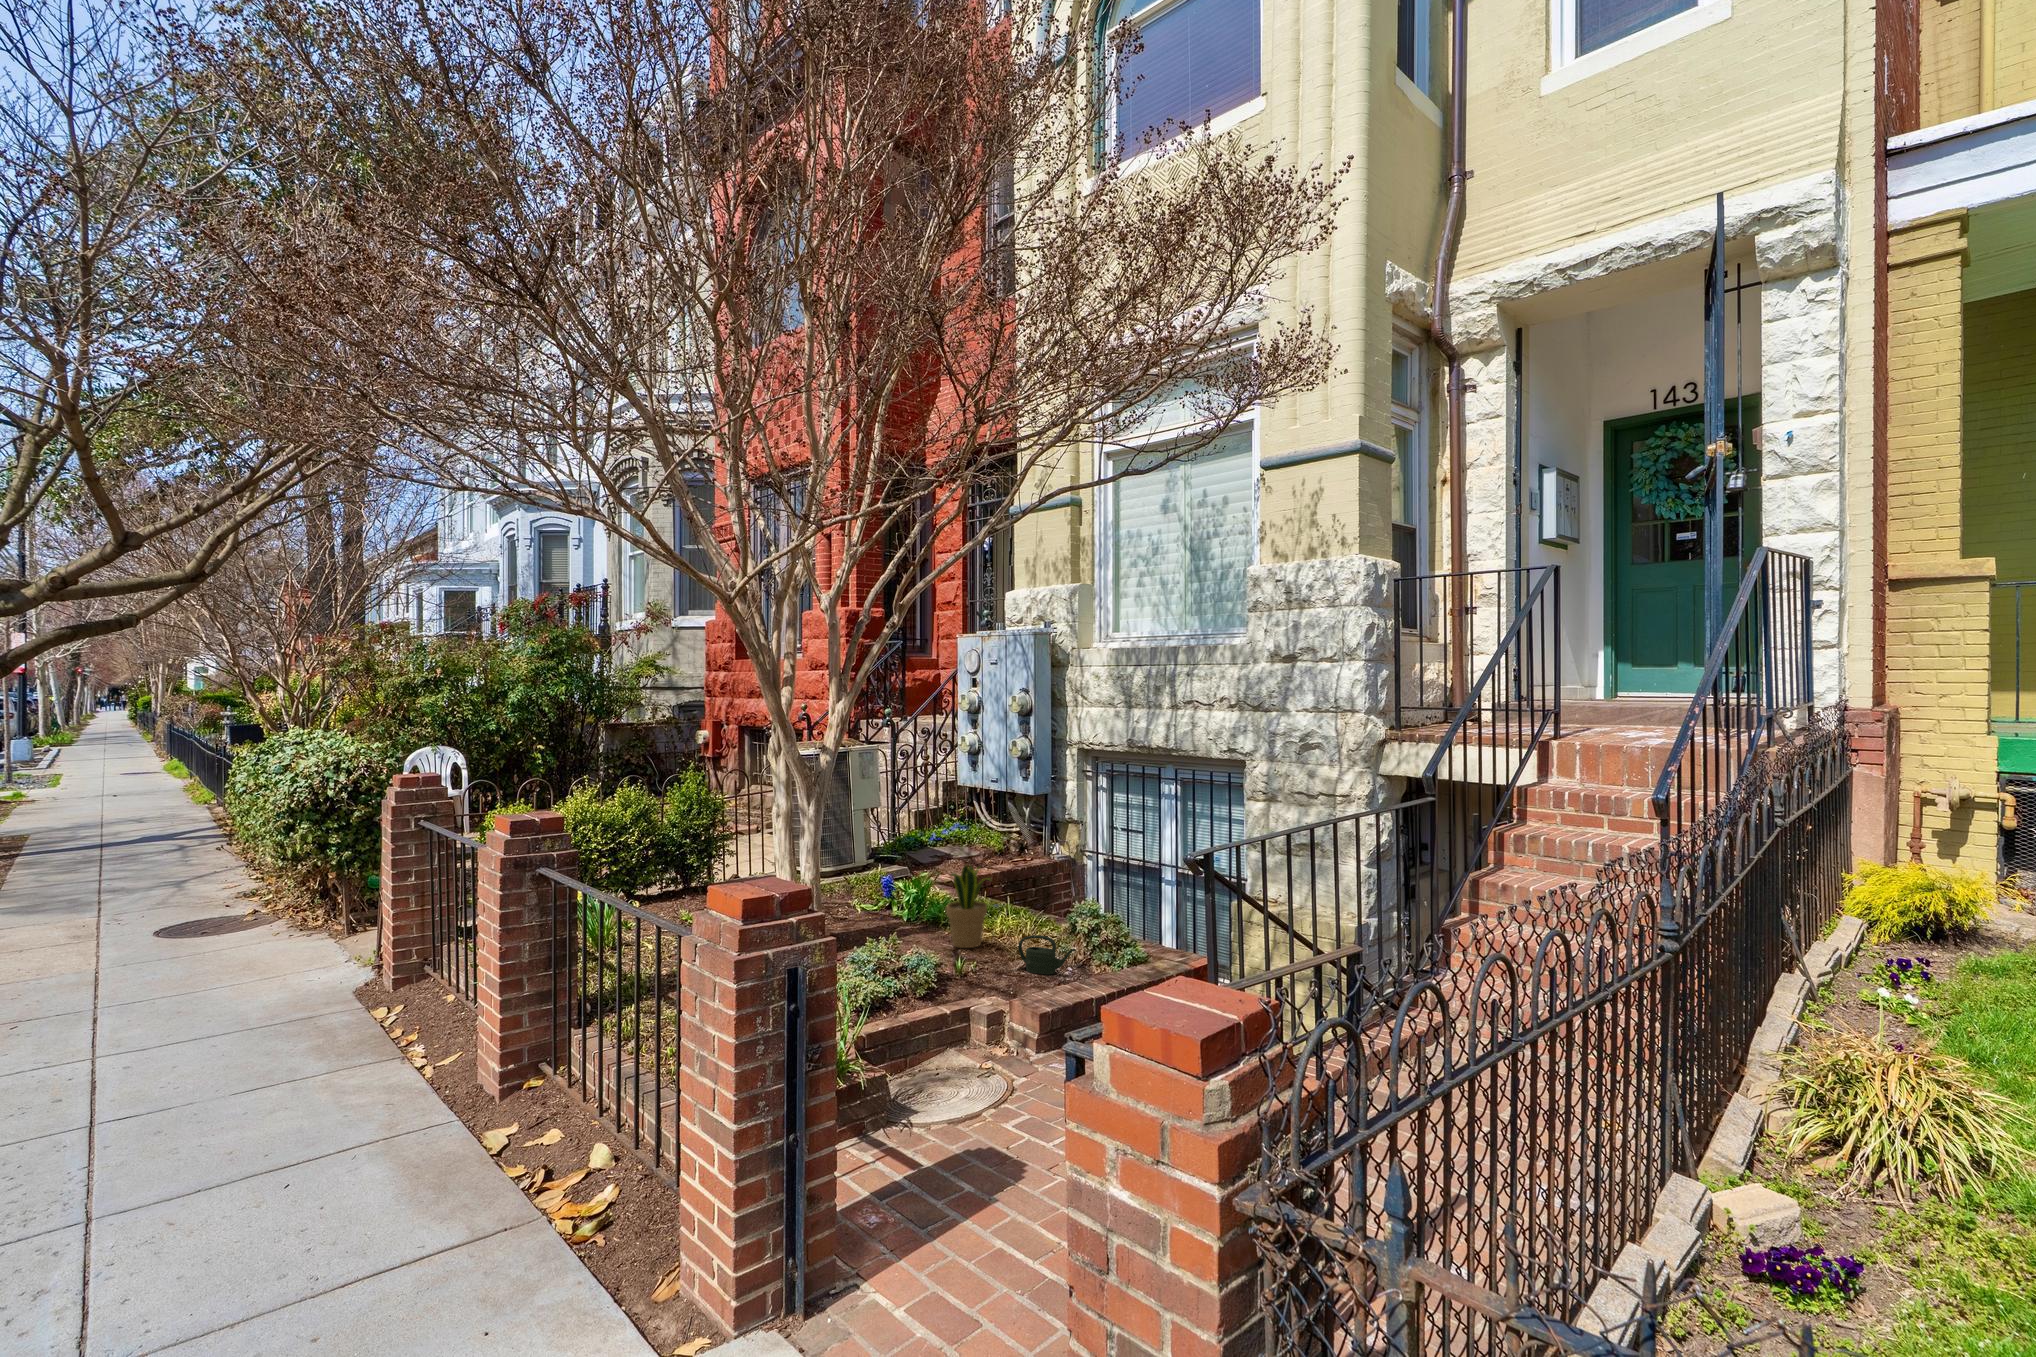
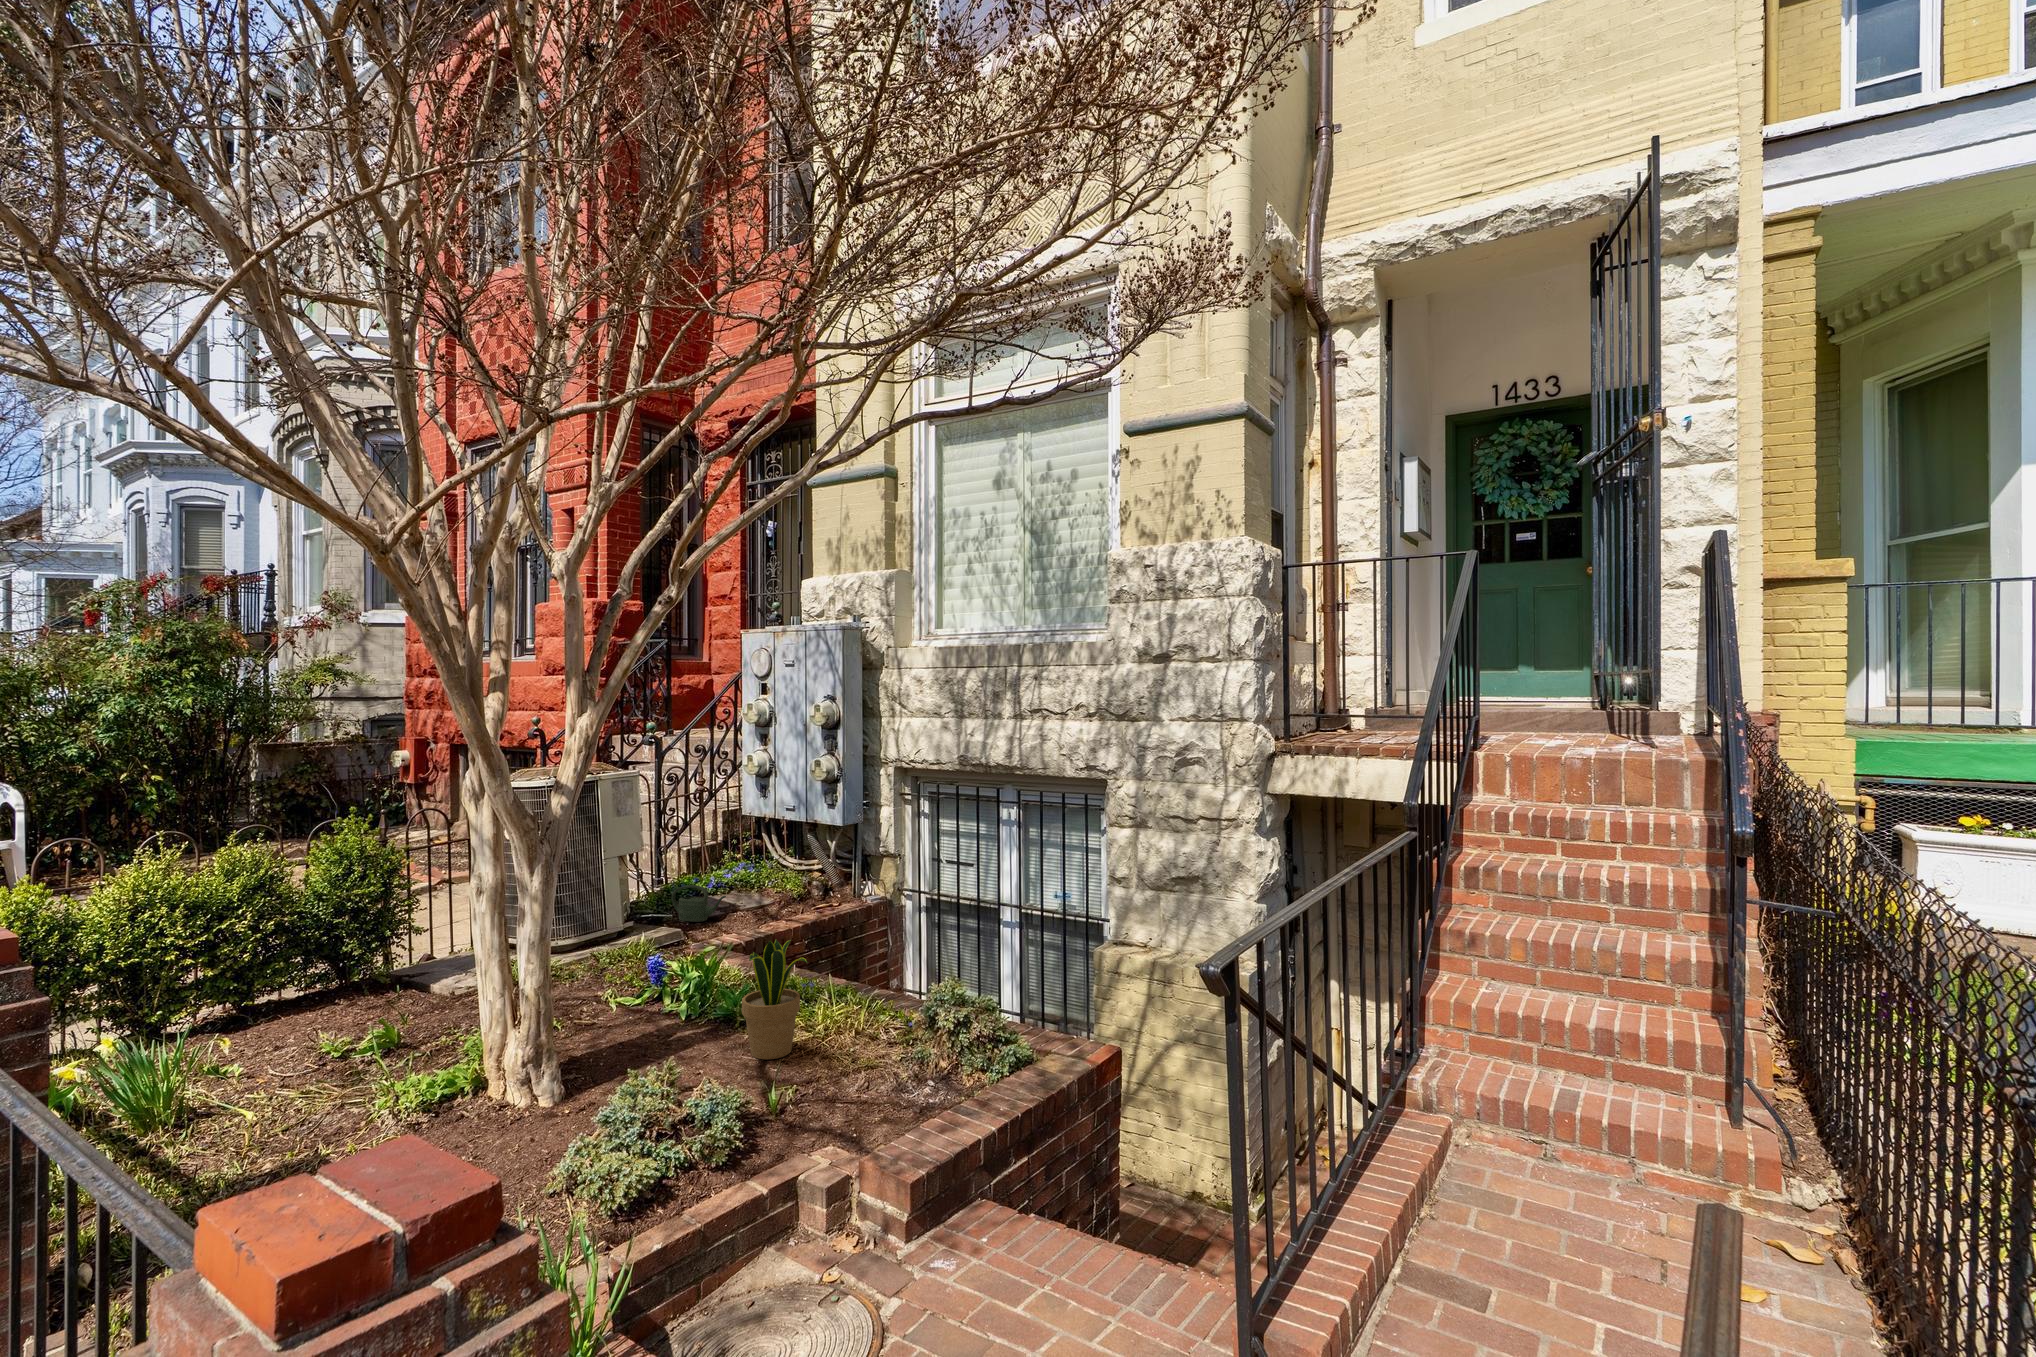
watering can: present [1018,935,1075,975] -> present [671,885,726,922]

